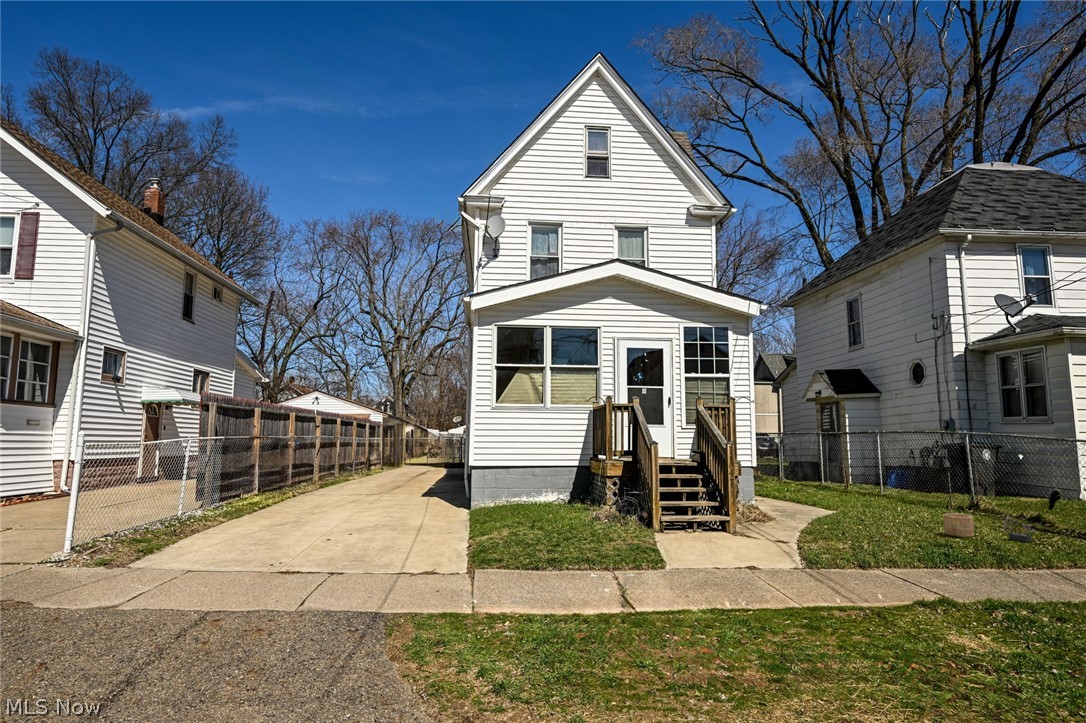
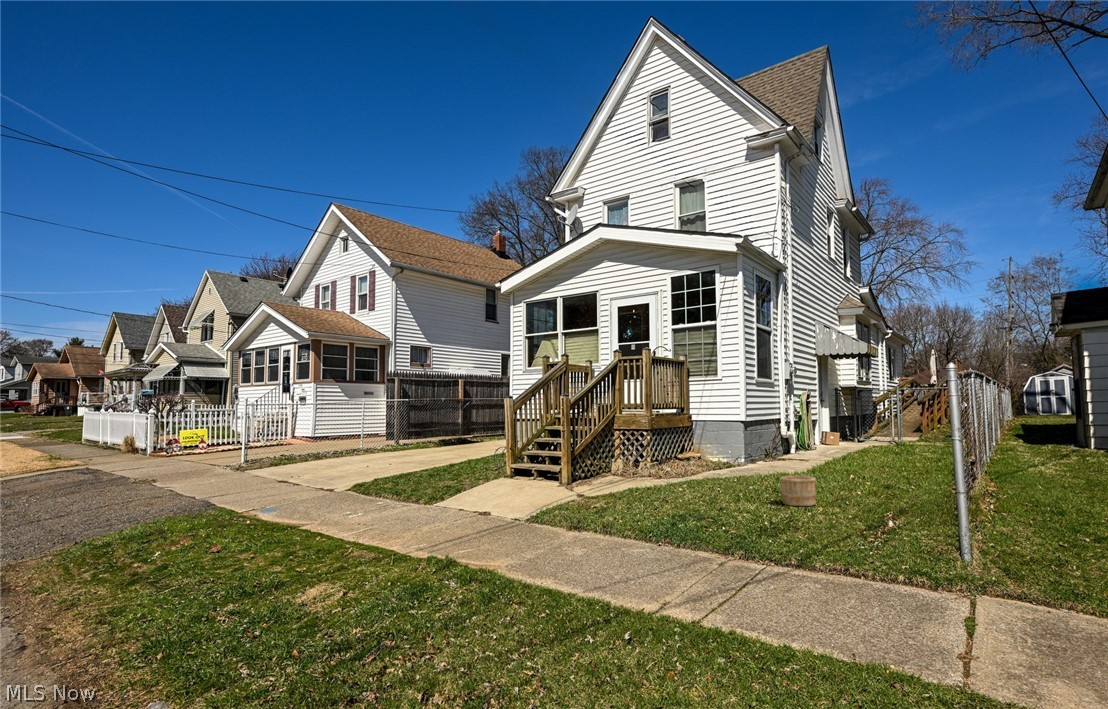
decorative plant: present [1003,516,1034,542] -> none [825,481,858,518]

